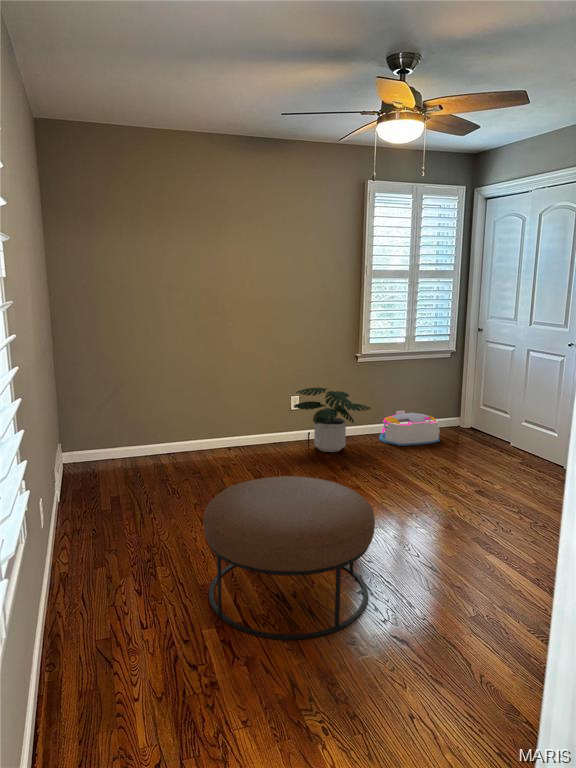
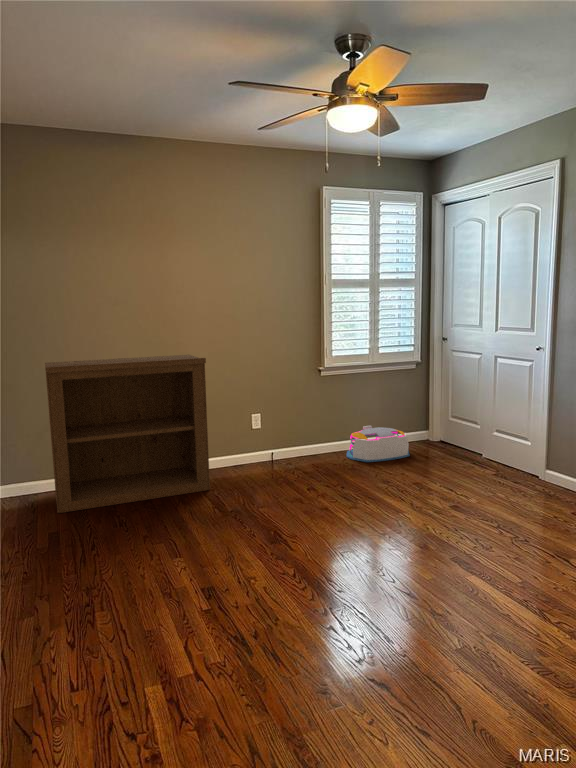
bookshelf: none [105,338,252,480] -> present [45,355,210,513]
potted plant: present [294,388,371,452] -> none [255,404,337,472]
ottoman: present [203,476,375,639] -> none [146,499,343,693]

